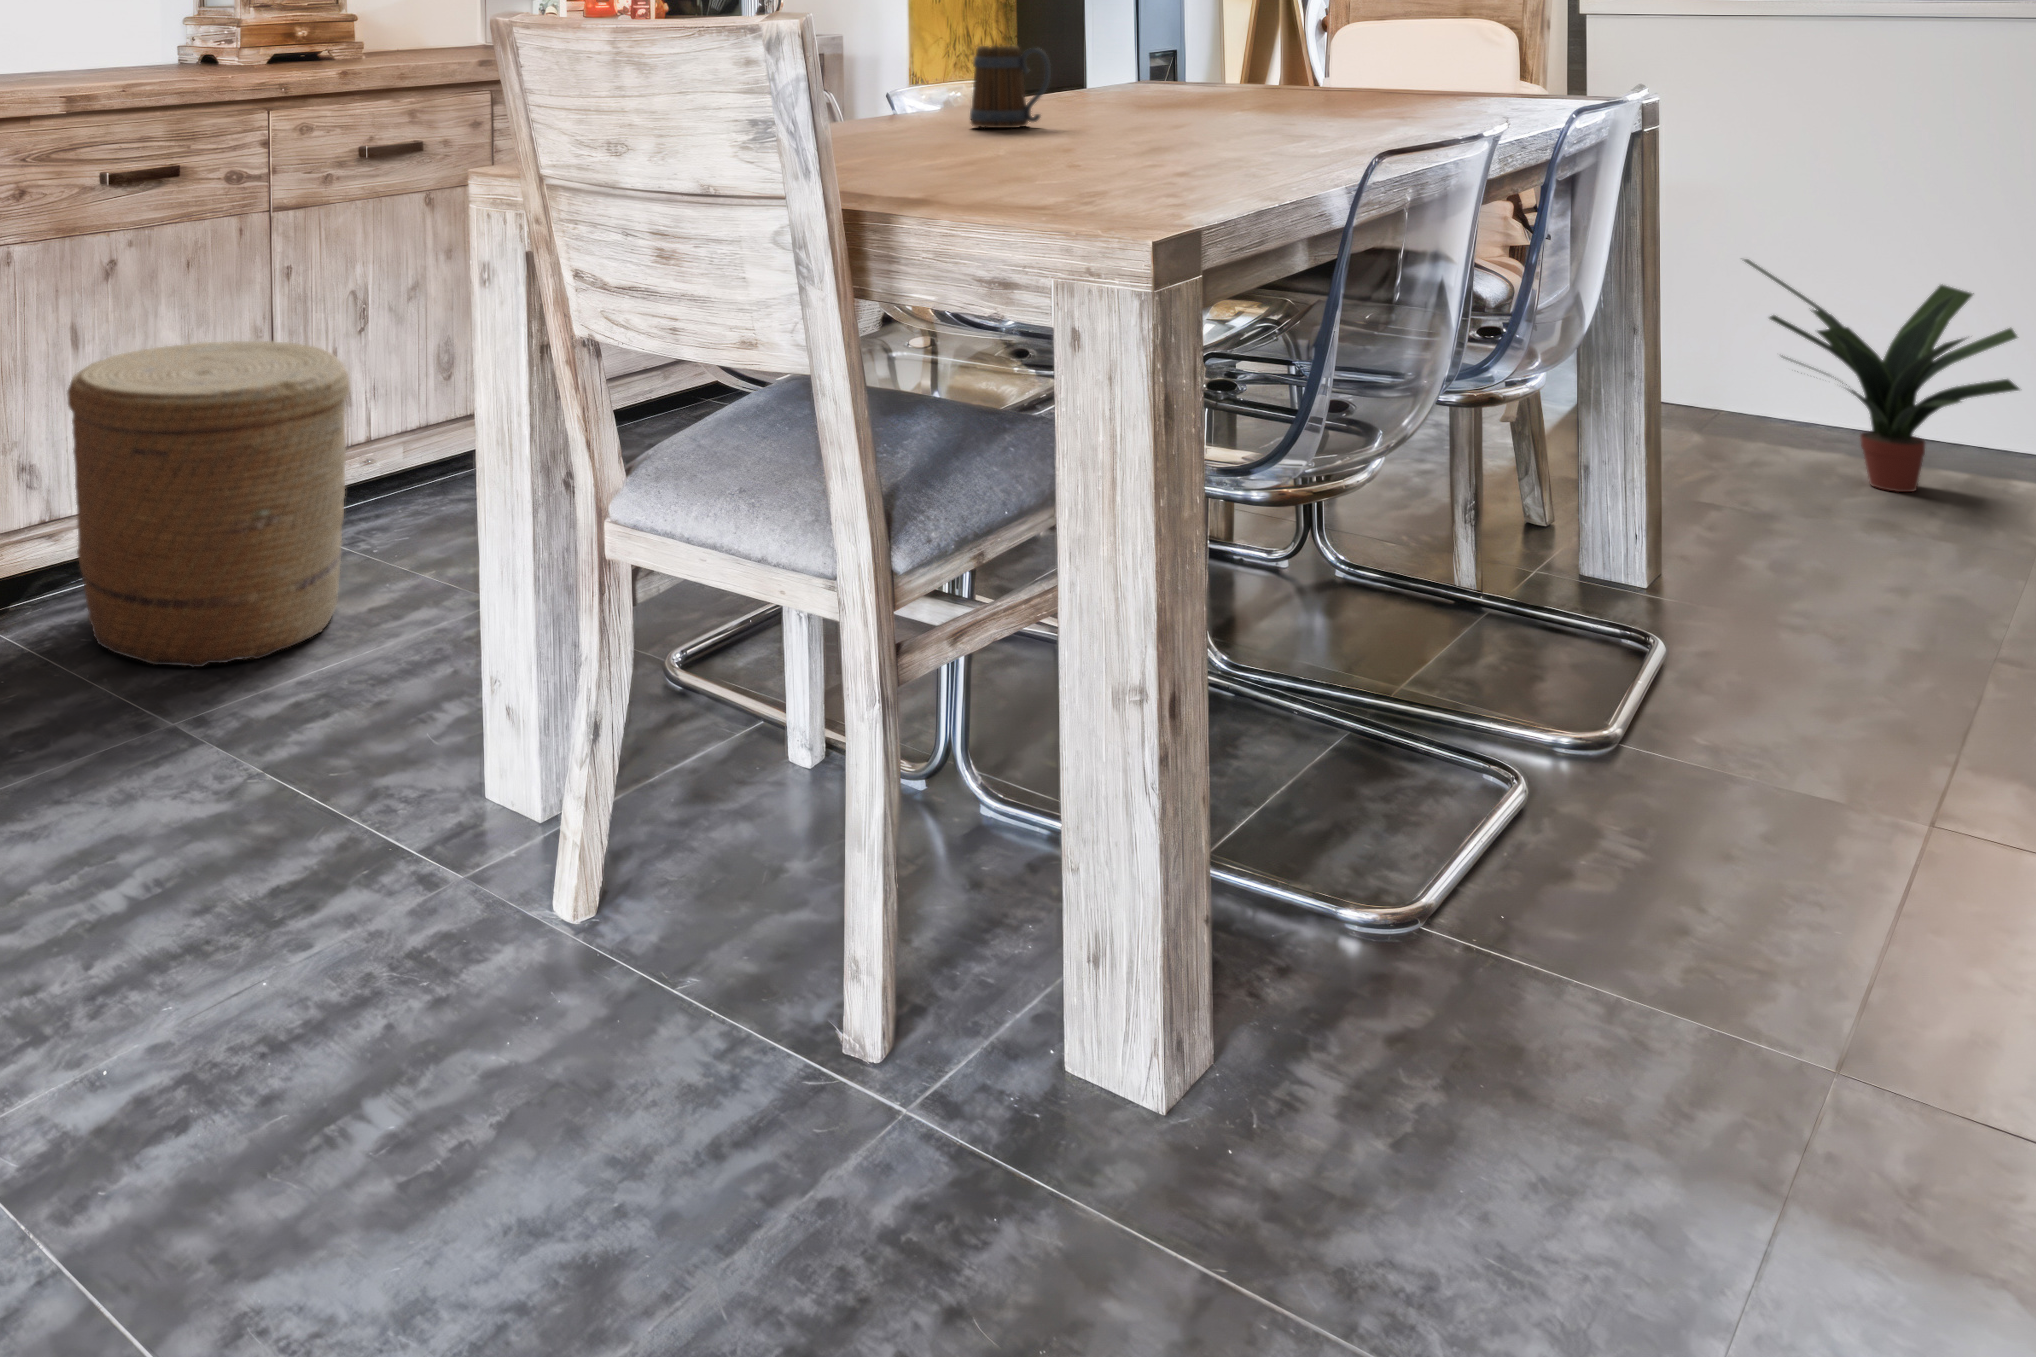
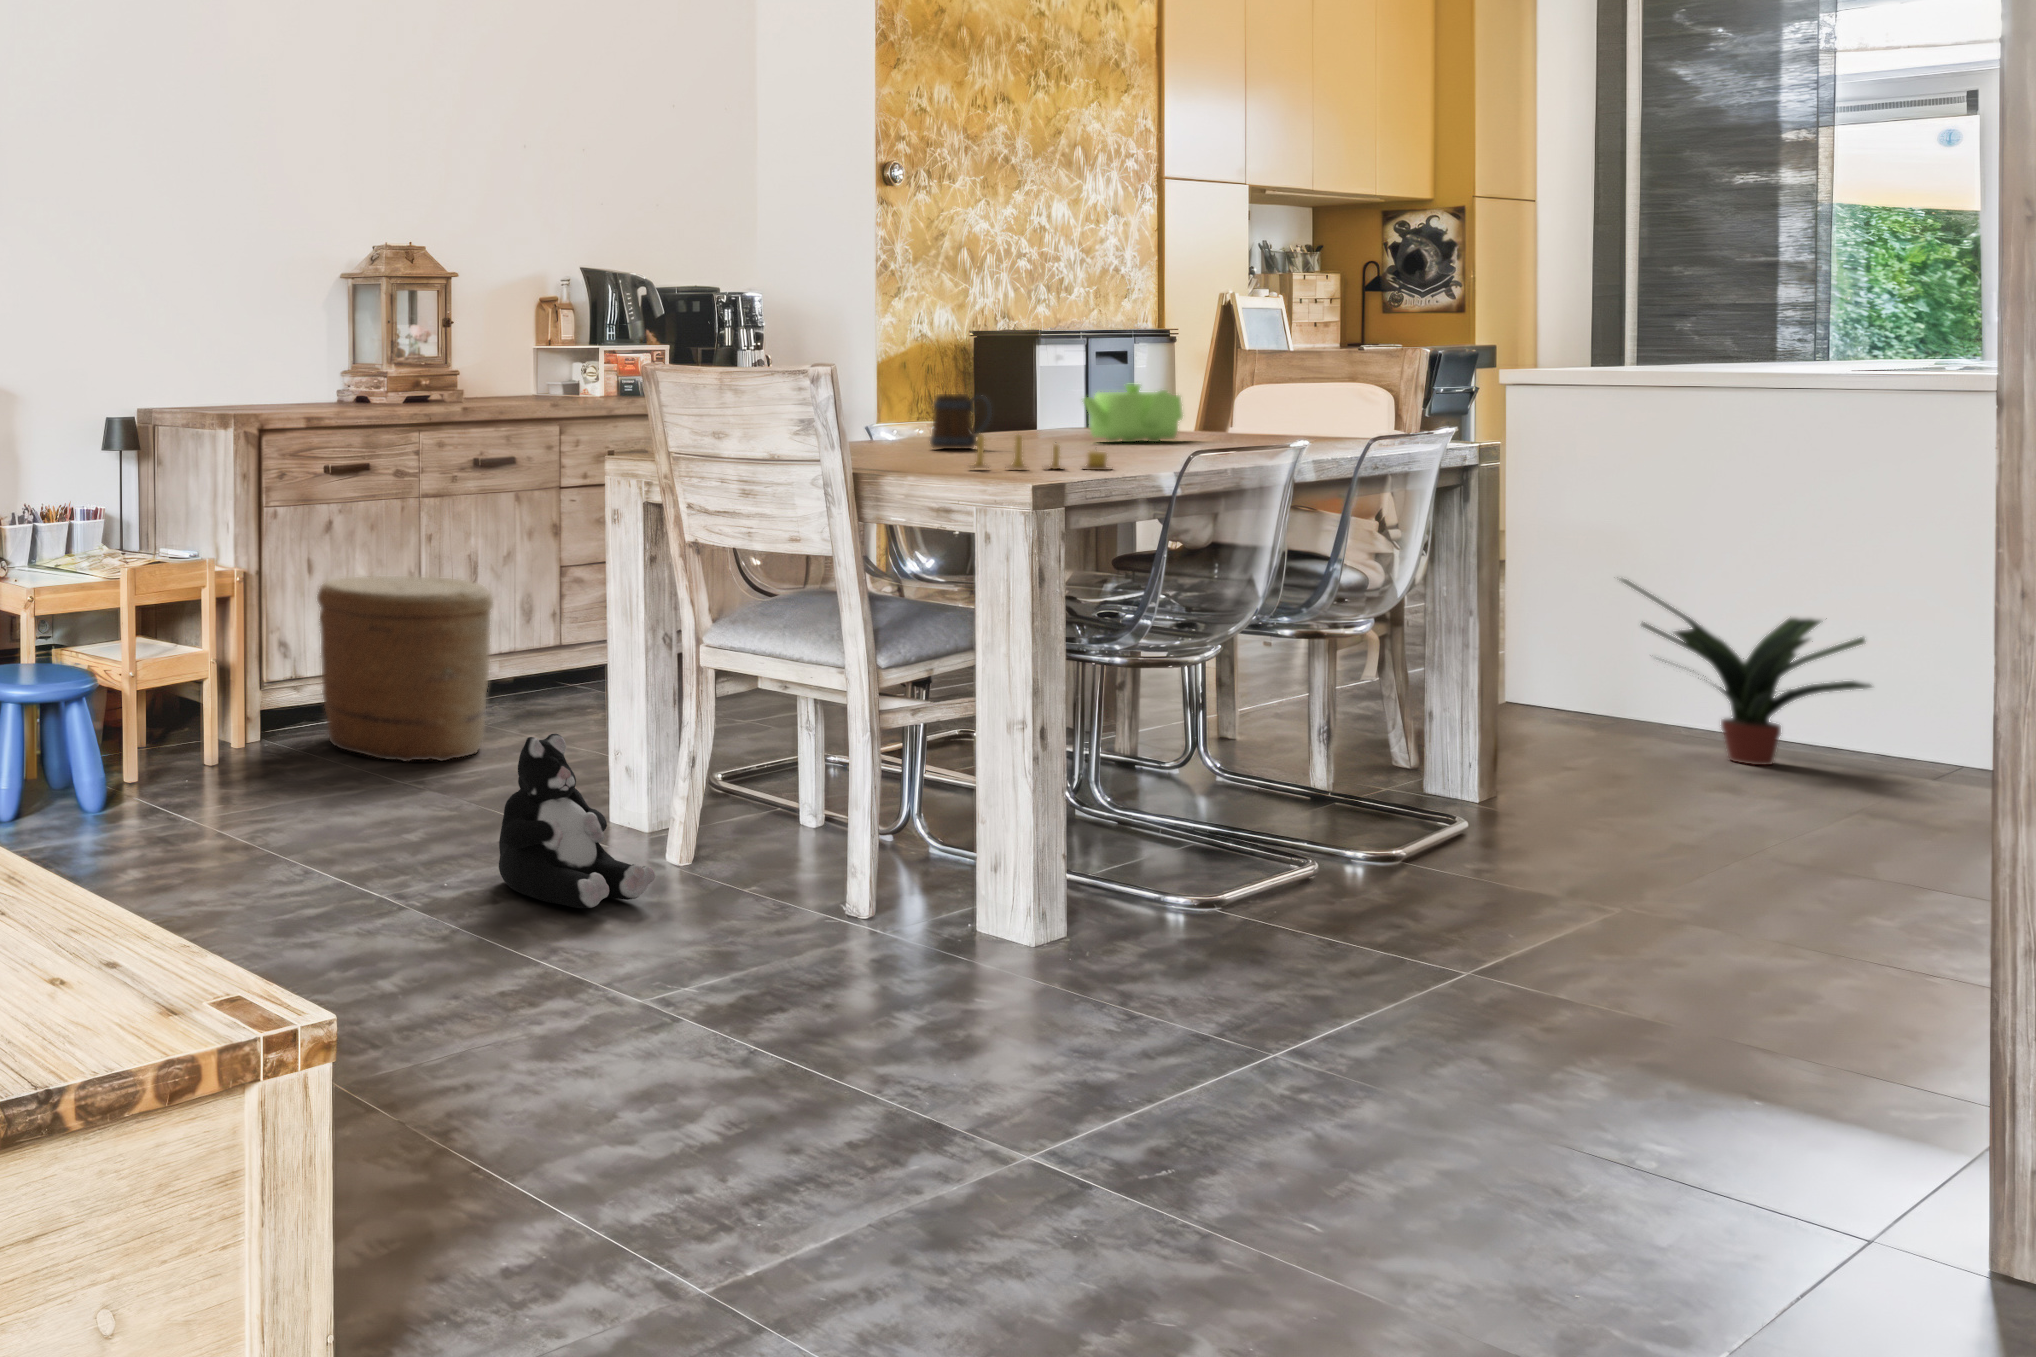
teapot: none [1161,26,1284,109] -> present [1082,384,1183,442]
candle: none [1029,123,1254,189] -> present [973,432,1108,470]
plush toy: none [182,754,484,1167] -> present [499,734,655,908]

